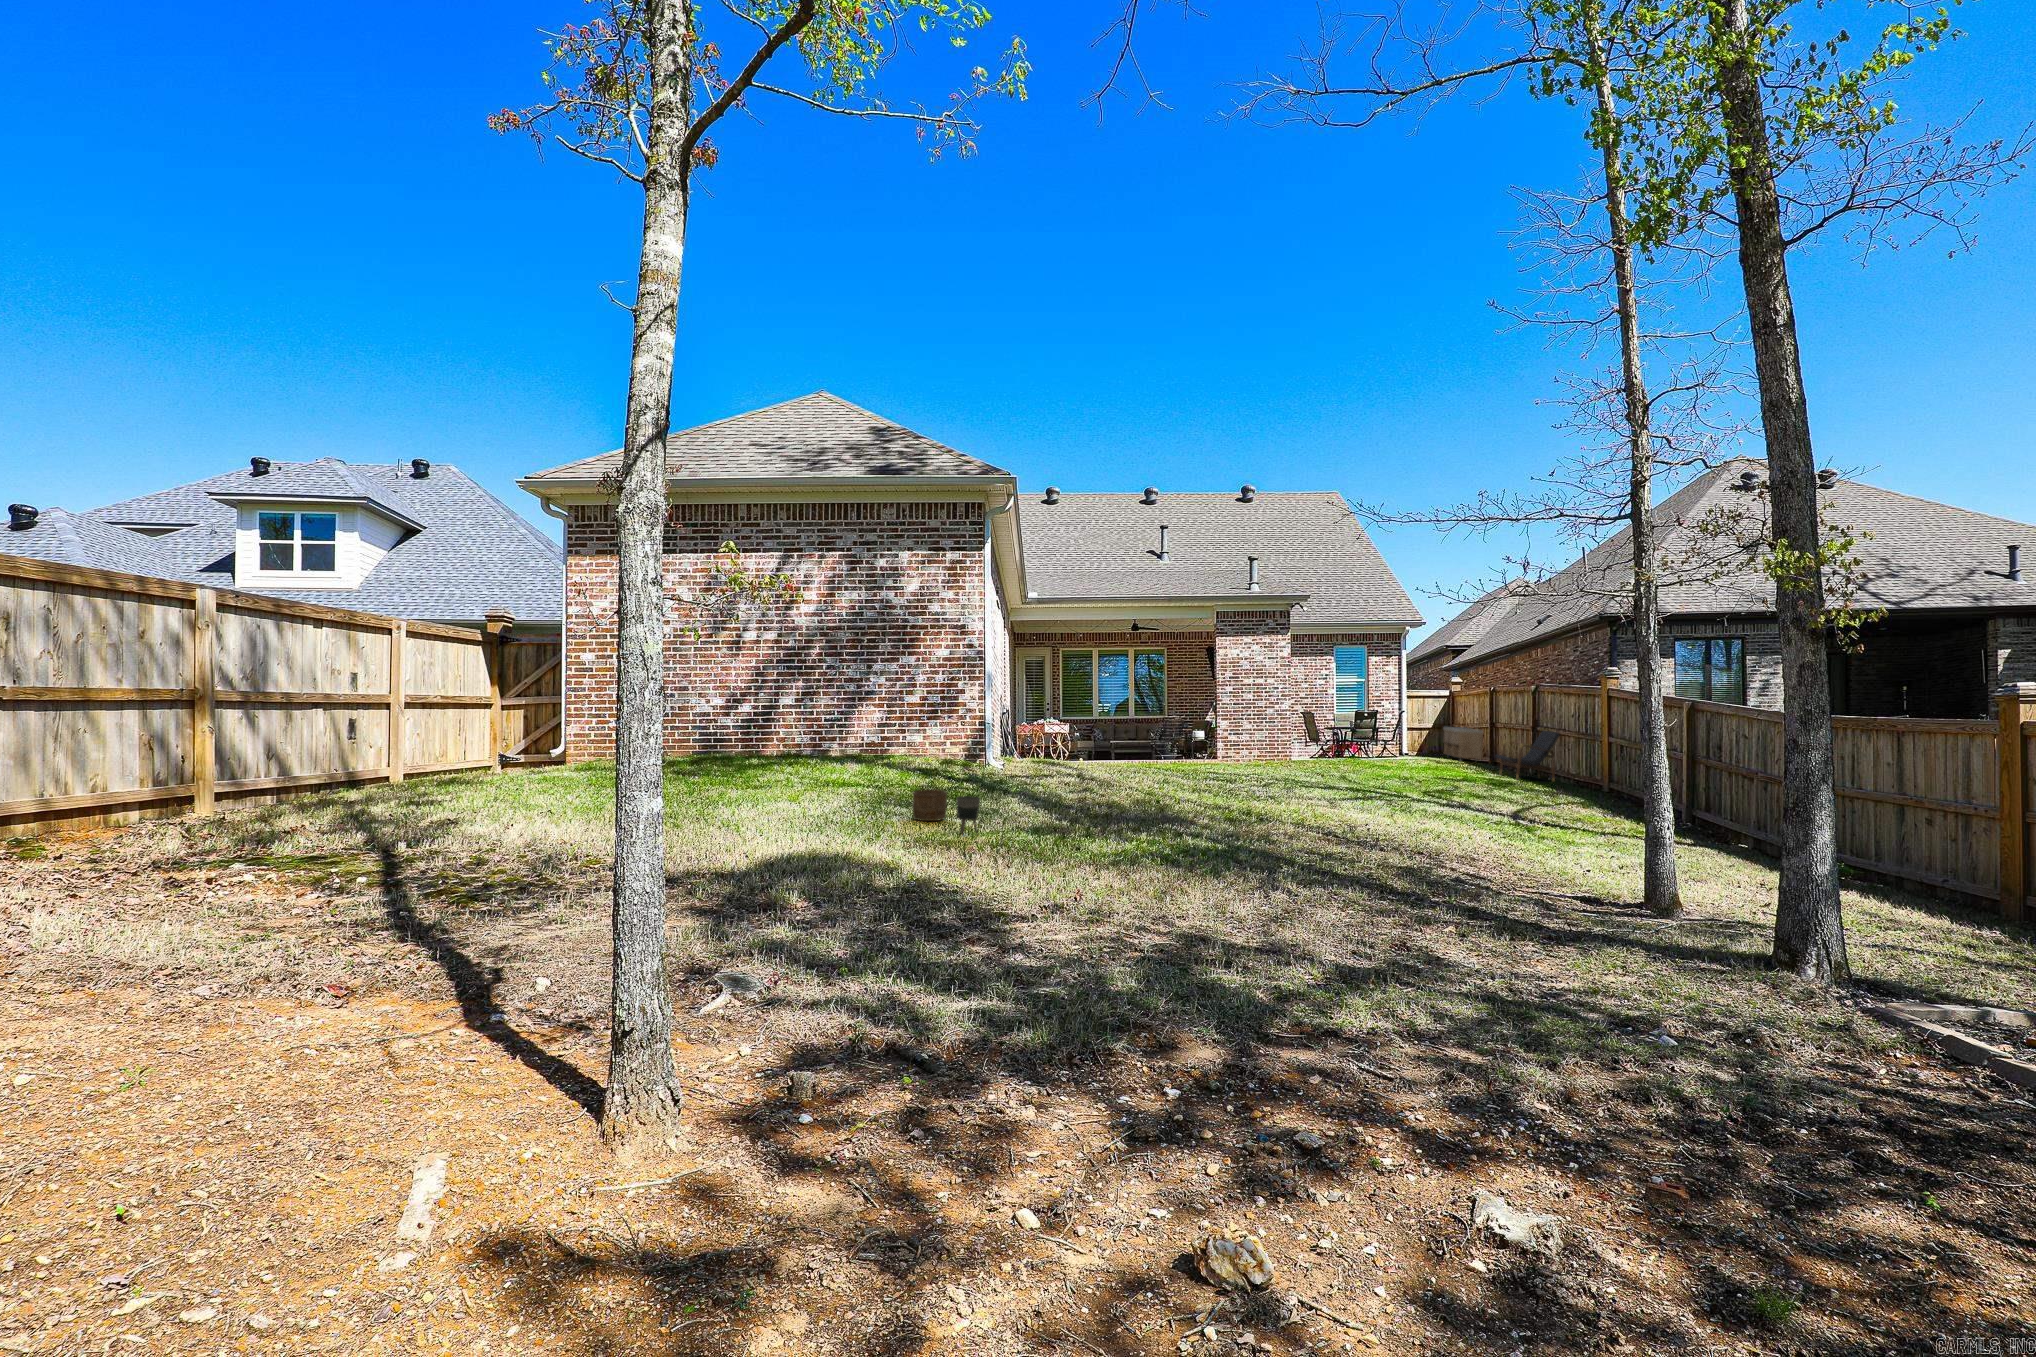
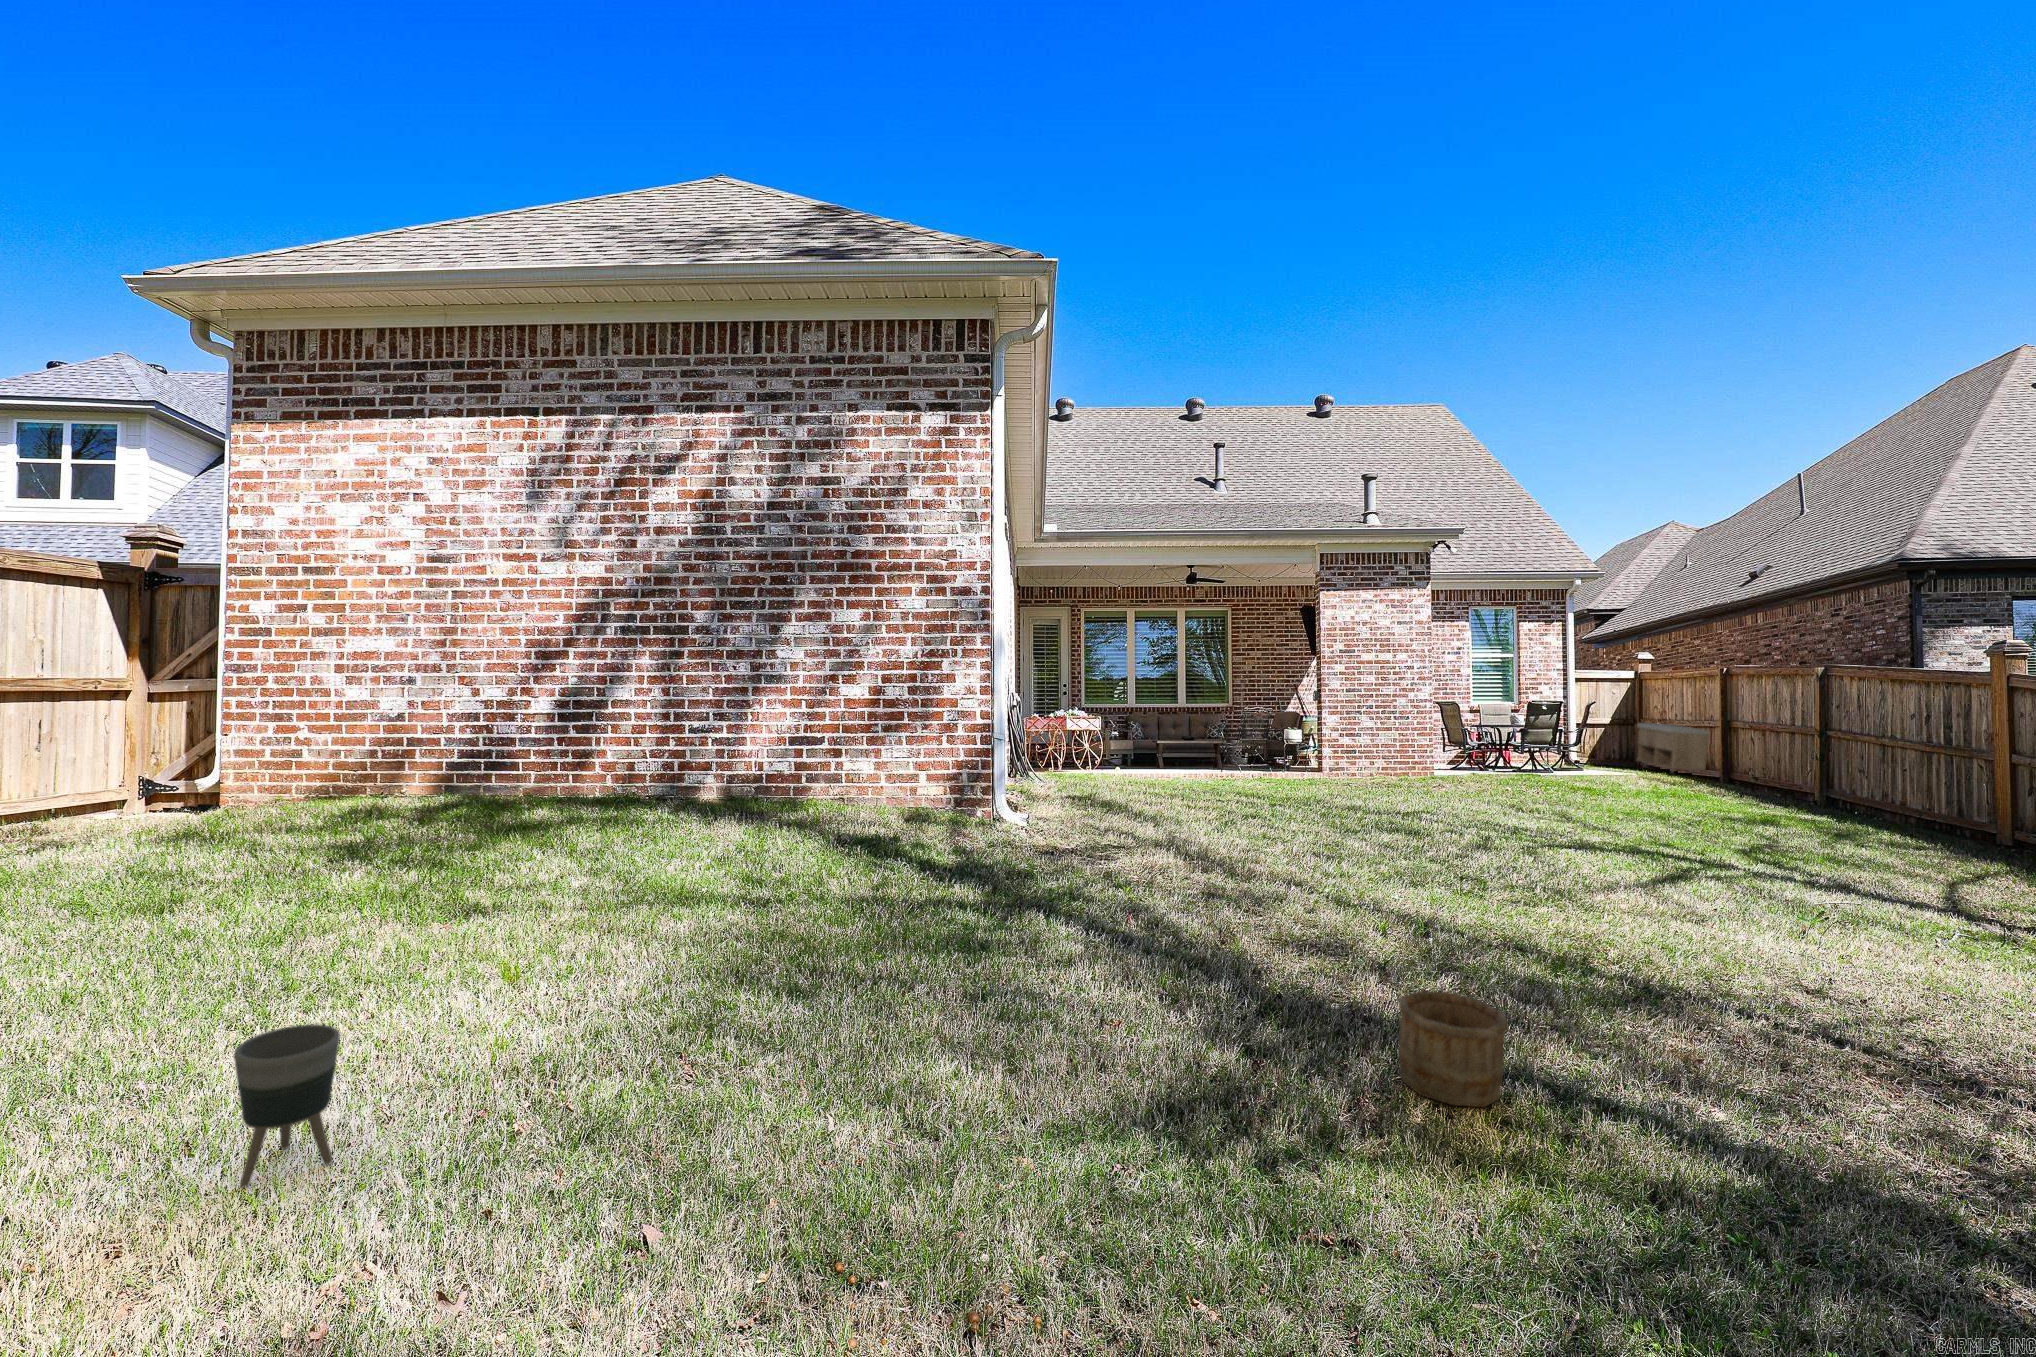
lounge chair: present [1496,731,1560,780] -> none [1787,739,1914,824]
wooden bucket: present [912,789,947,821] -> present [1399,991,1509,1107]
planter: present [956,796,980,835] -> present [234,1024,340,1187]

